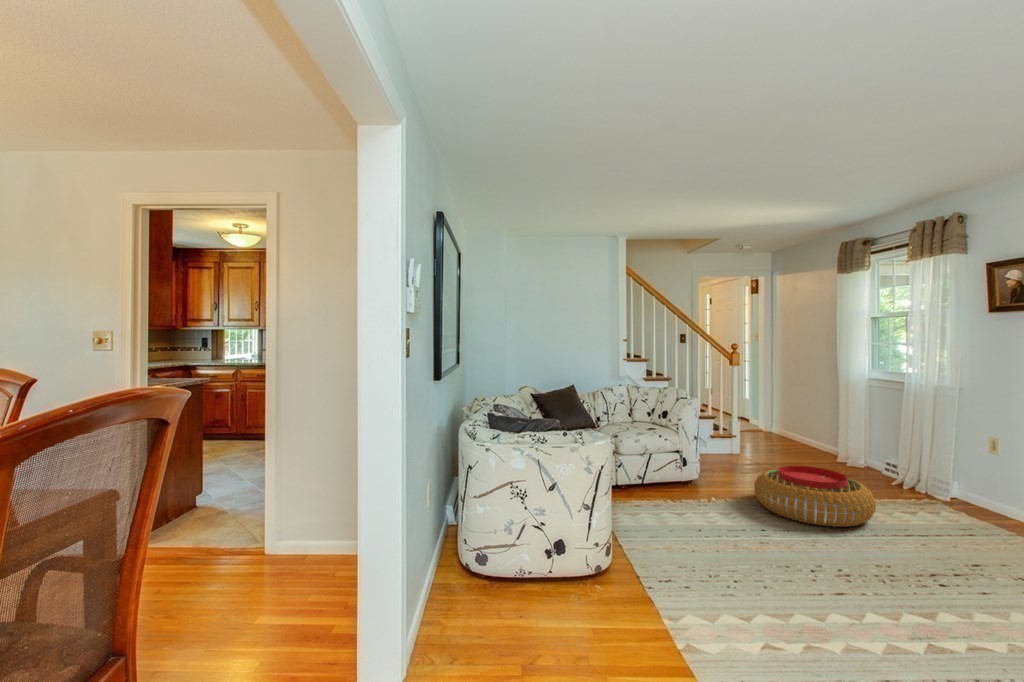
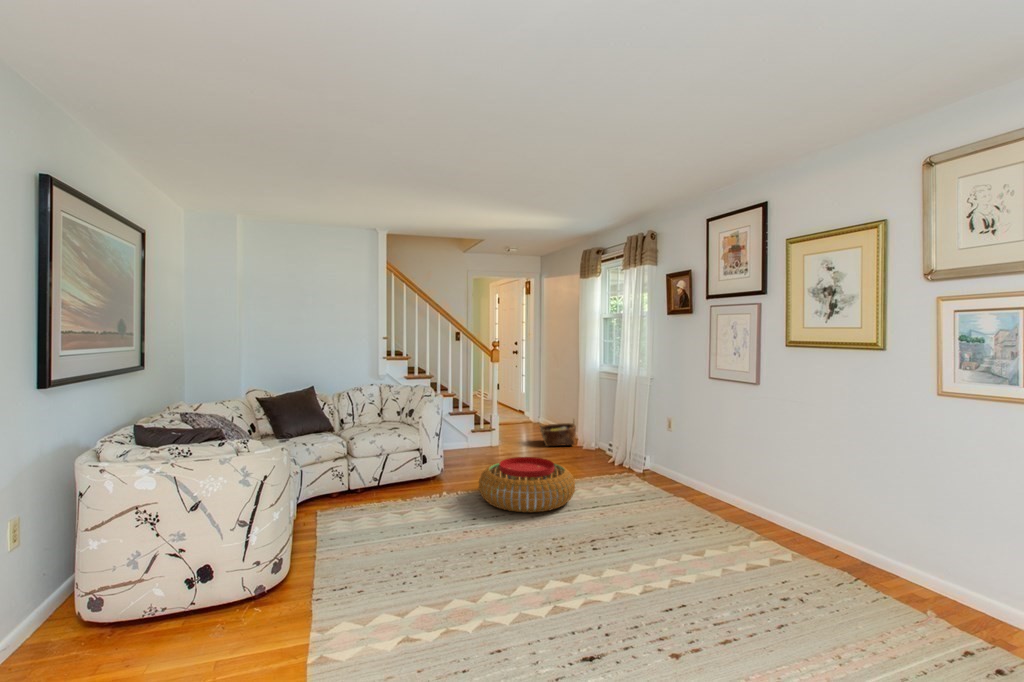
woven basket: none [785,428,832,457] -> present [540,420,576,446]

